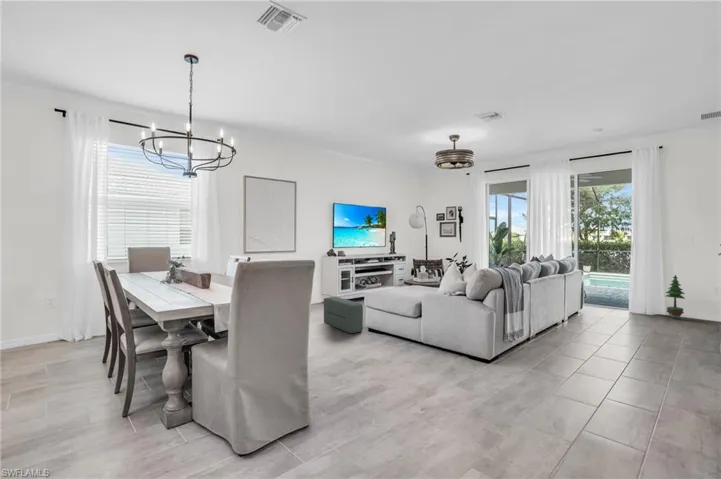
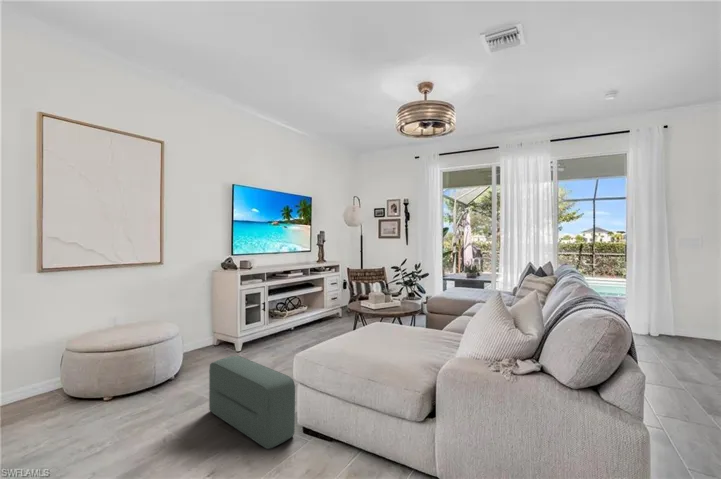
potted tree: present [666,275,685,318] -> none [673,287,700,343]

